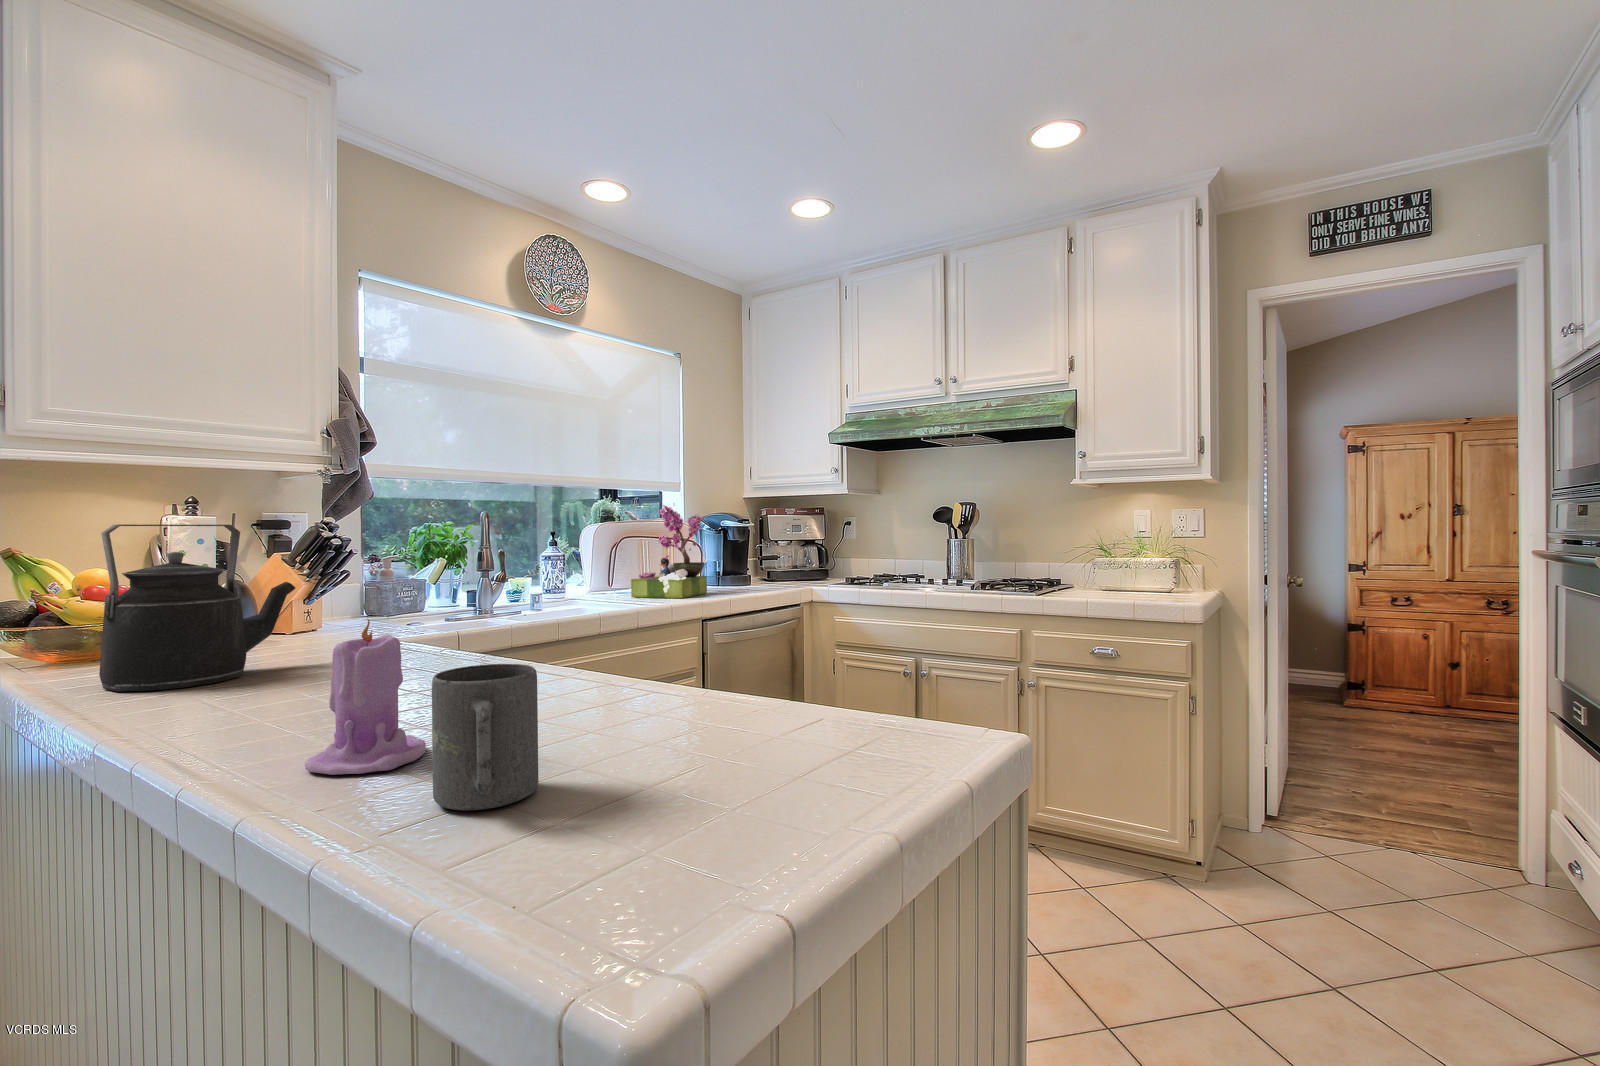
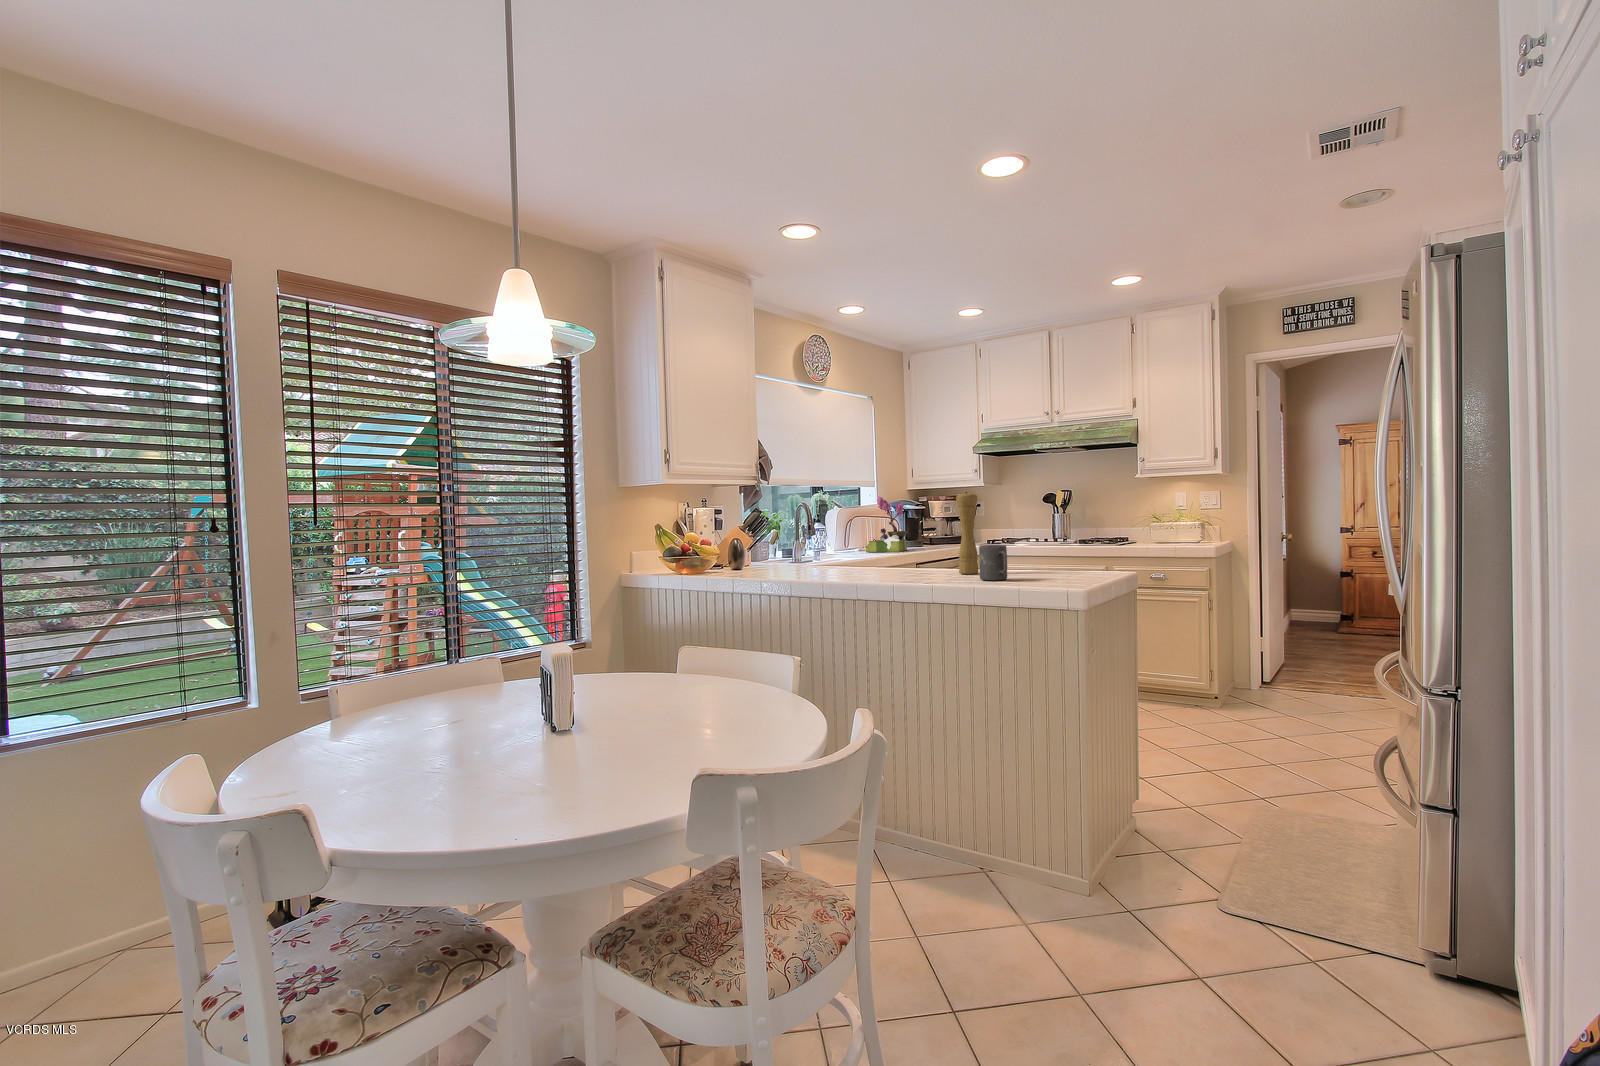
pepper mill: none [519,484,580,725] -> present [956,492,979,574]
kettle: present [99,524,295,691] -> none [754,510,801,575]
candle: present [305,618,426,775] -> none [921,535,953,579]

